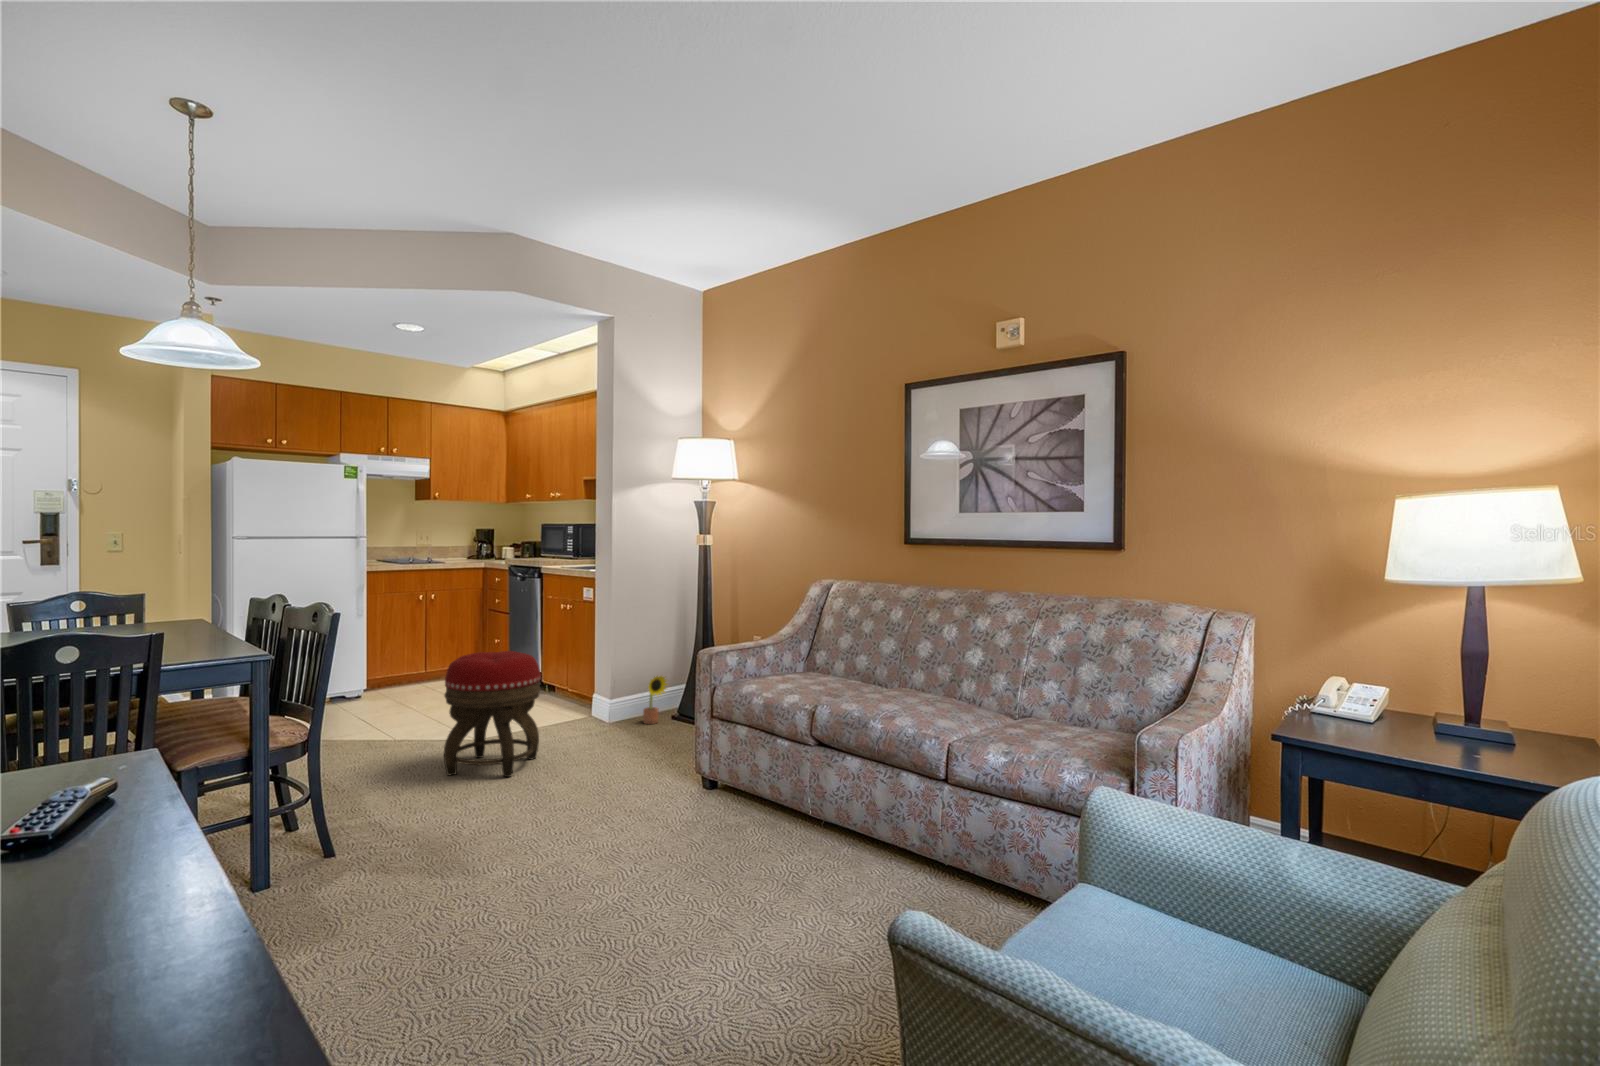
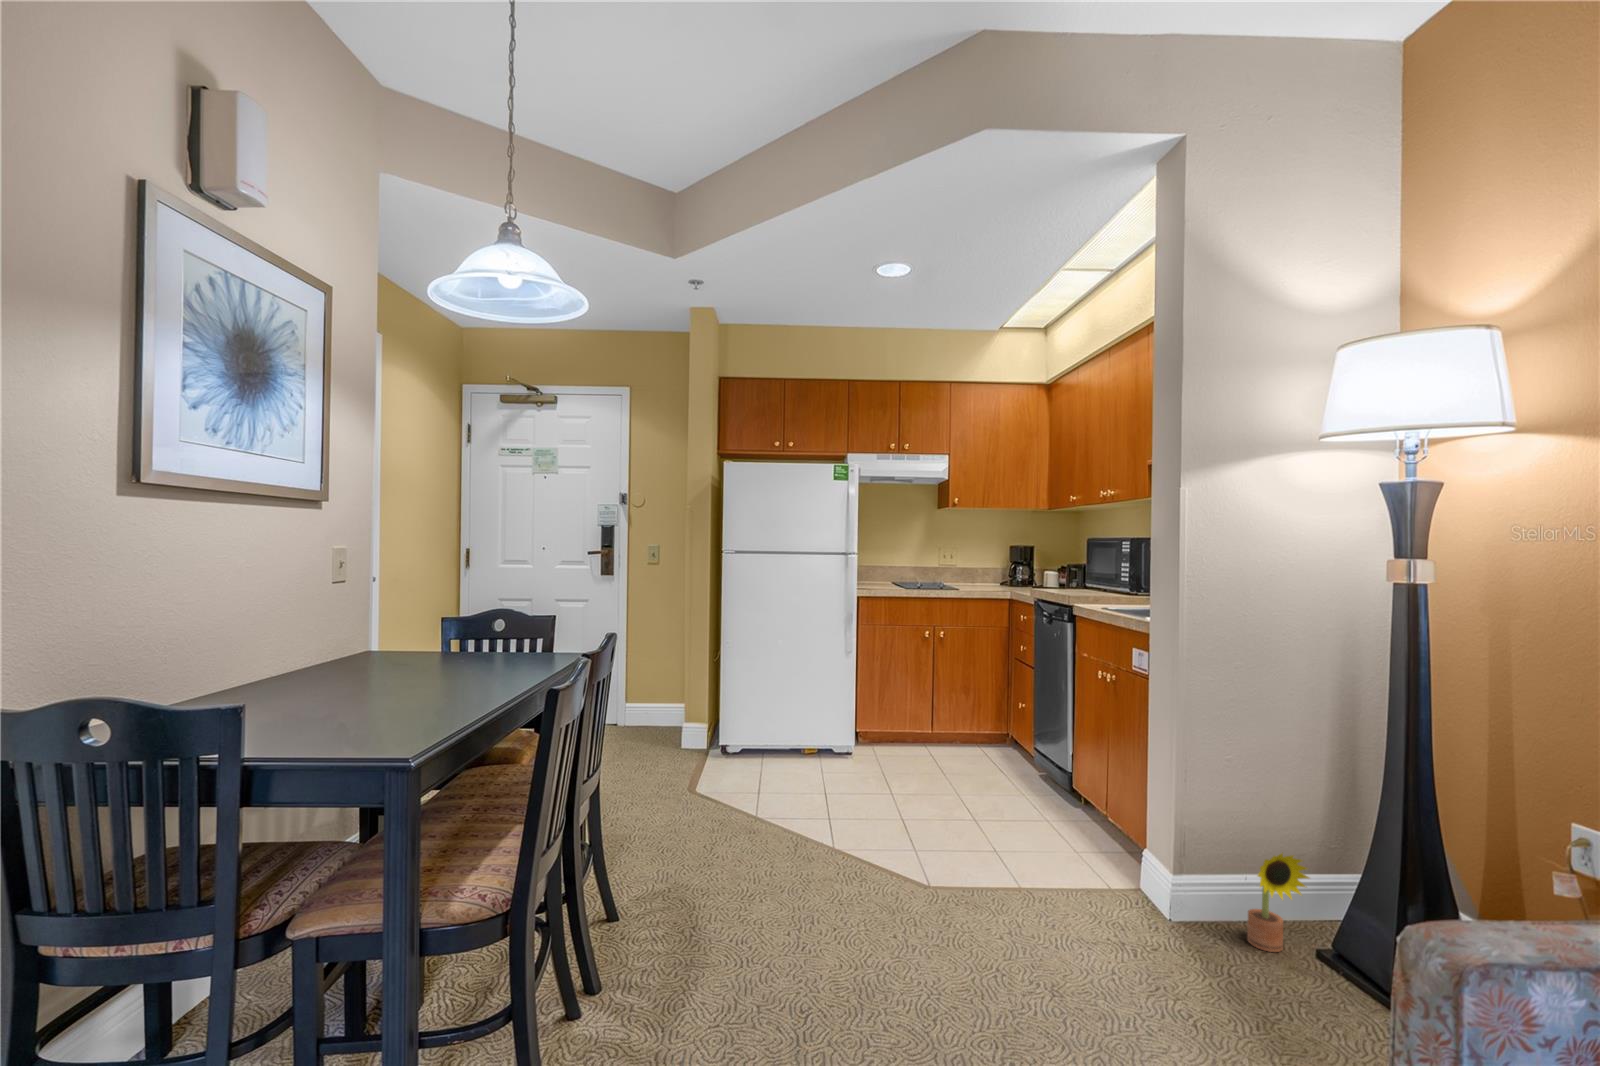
footstool: present [444,651,541,777] -> none [839,757,1011,1029]

